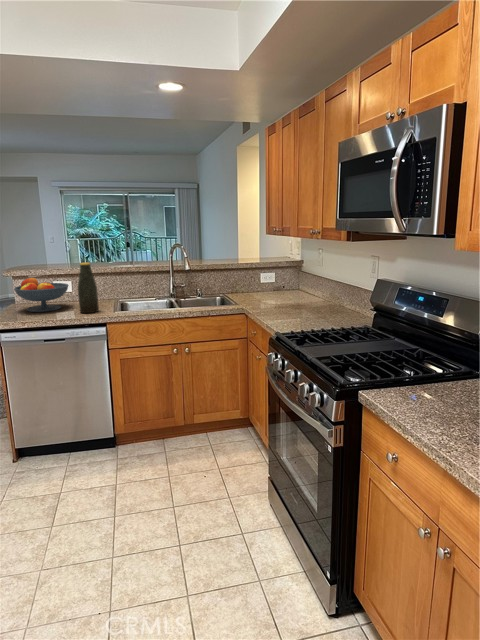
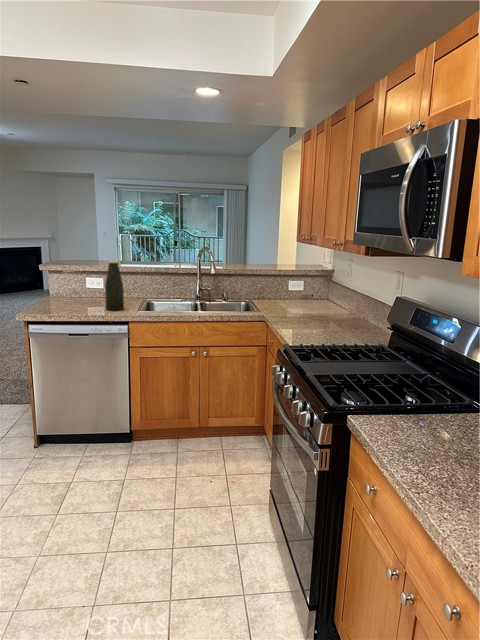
fruit bowl: present [14,278,68,312] -> none [48,272,99,306]

